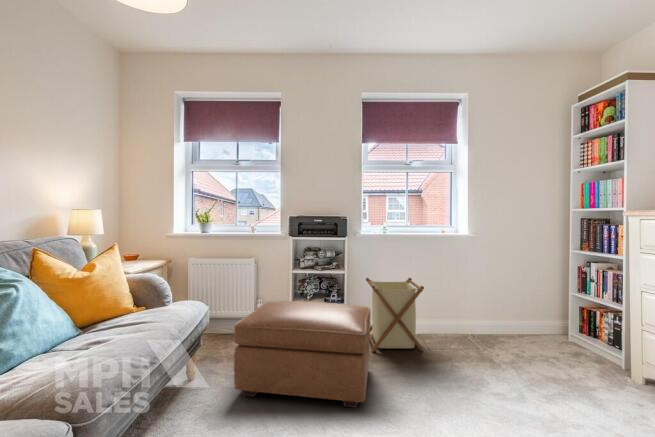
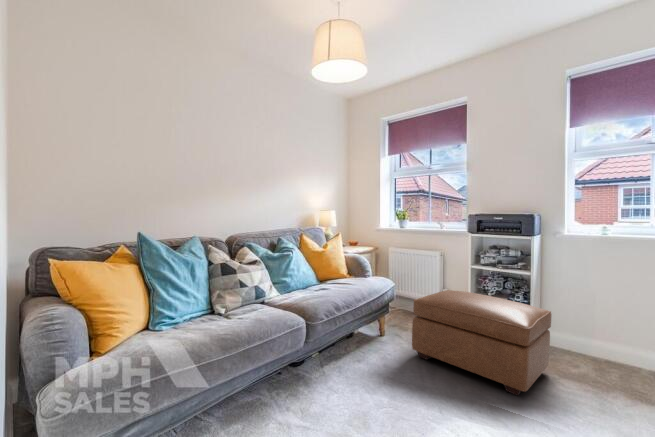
laundry basket: present [366,278,424,352] -> none [558,285,637,377]

